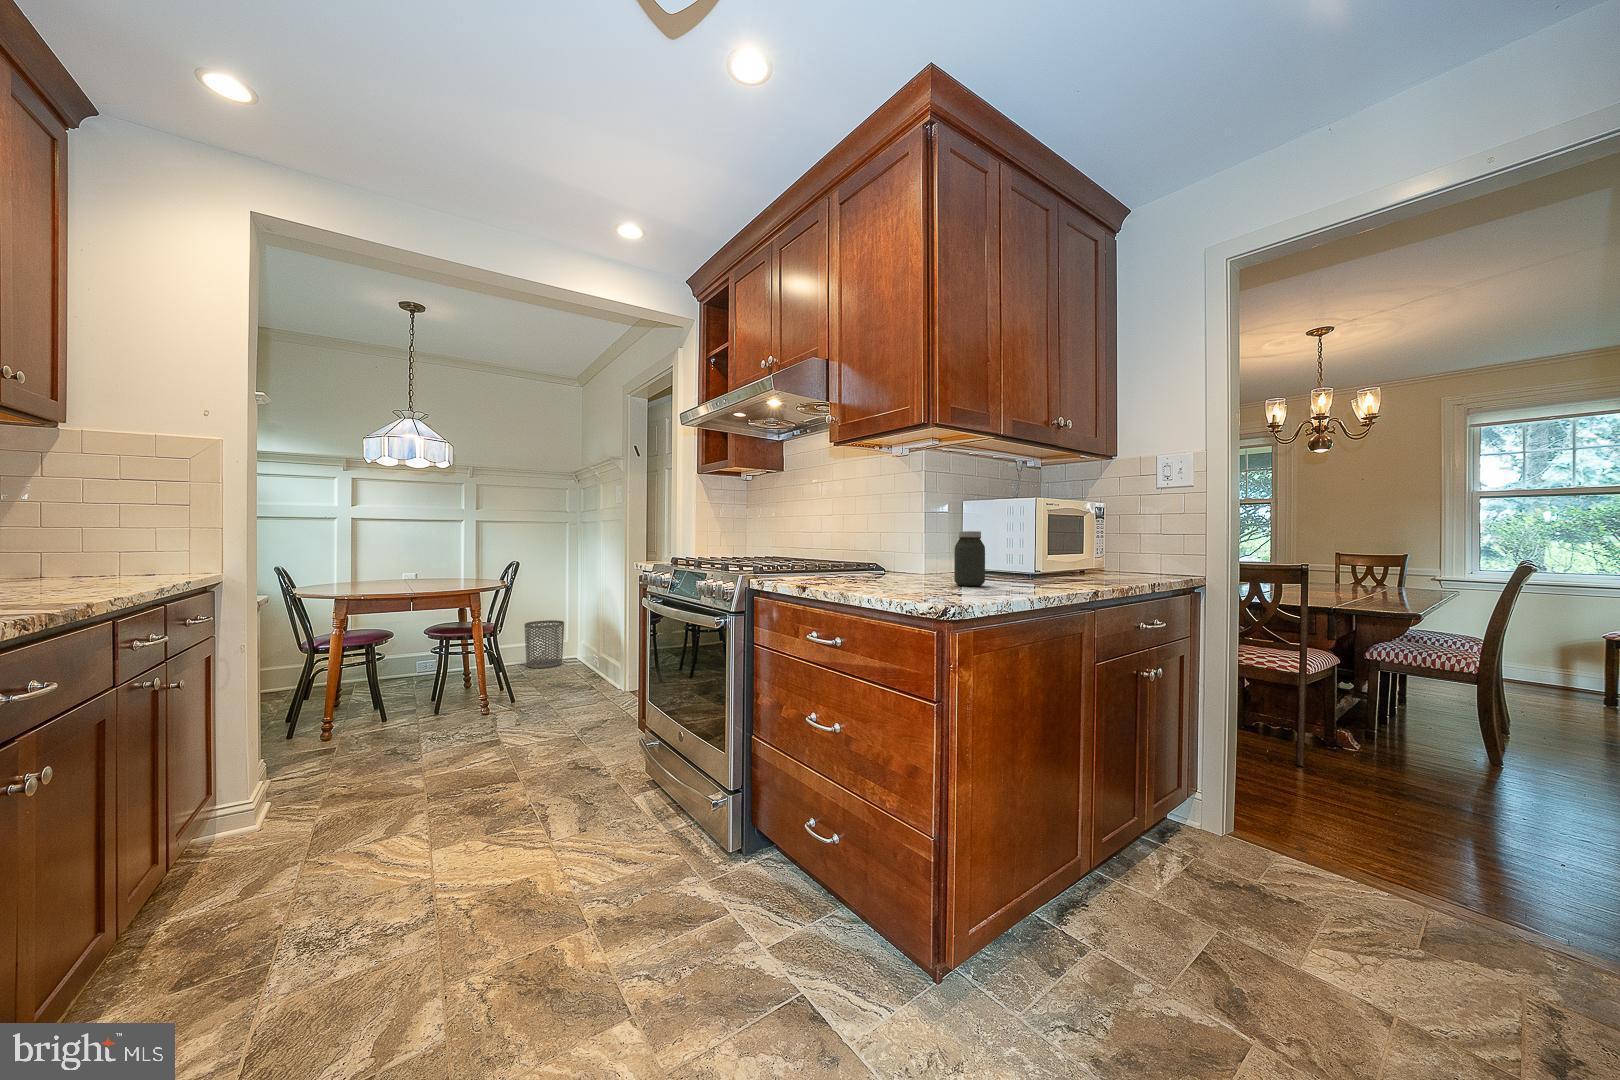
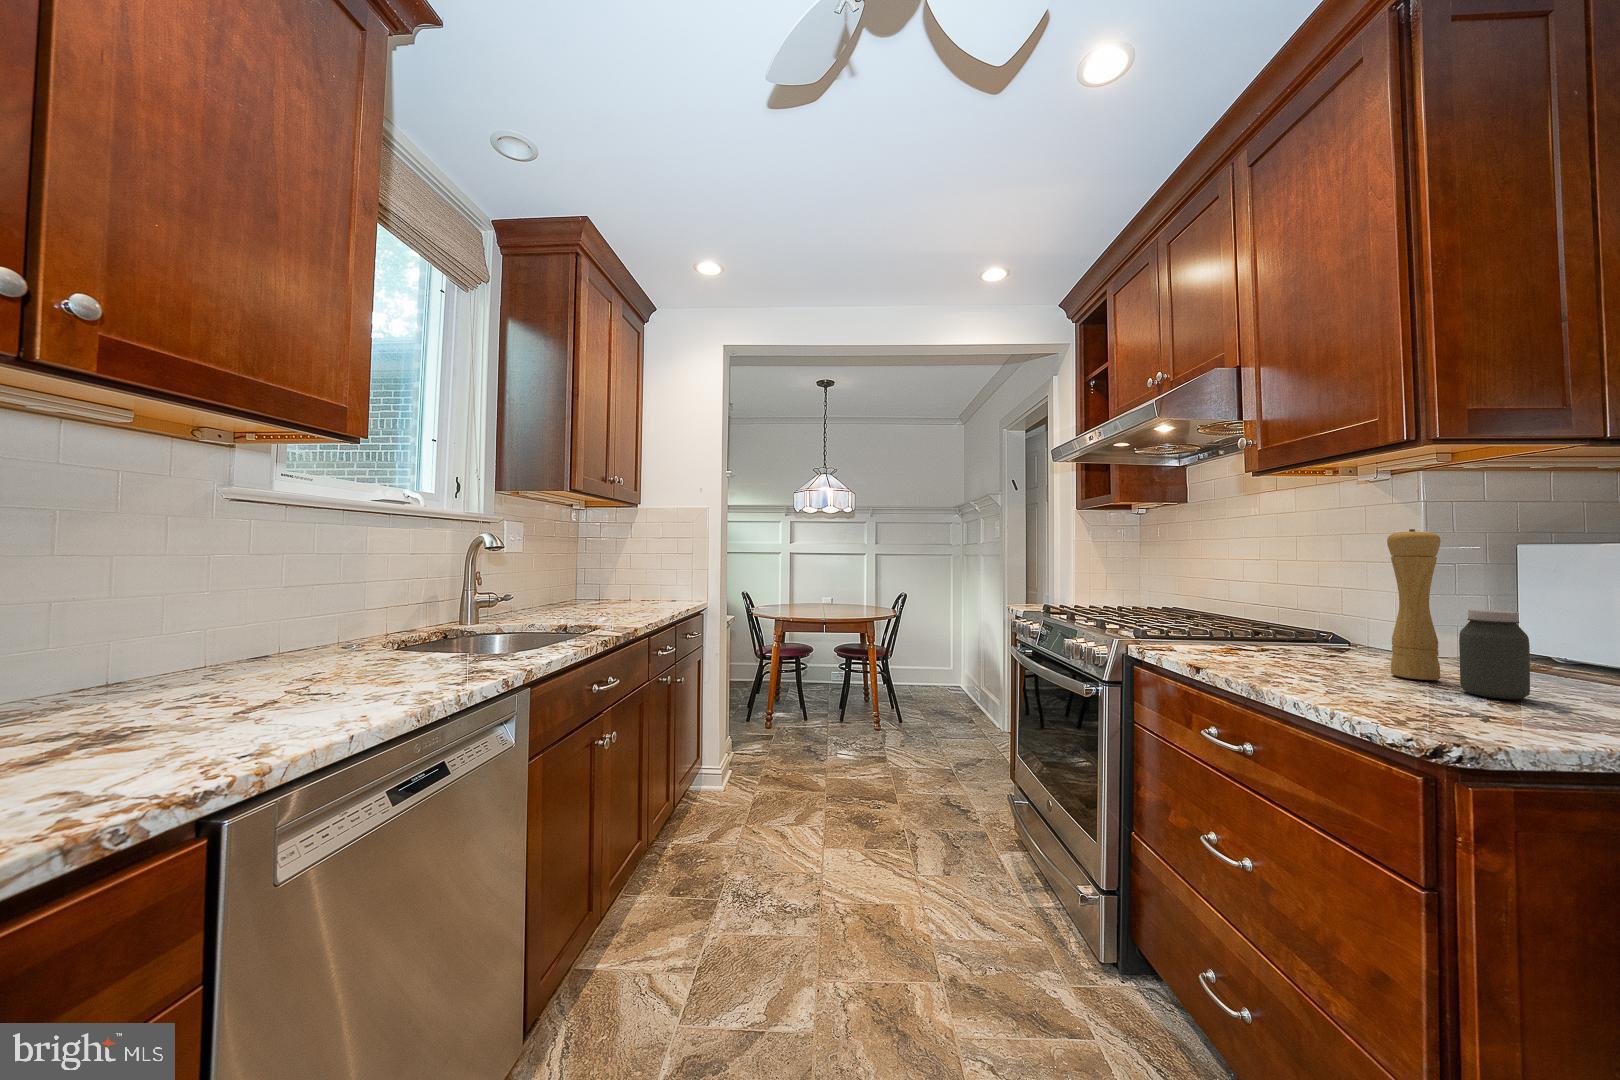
pepper mill: none [918,481,944,581] -> present [1387,529,1440,680]
waste bin: present [525,620,564,668] -> none [914,647,949,693]

